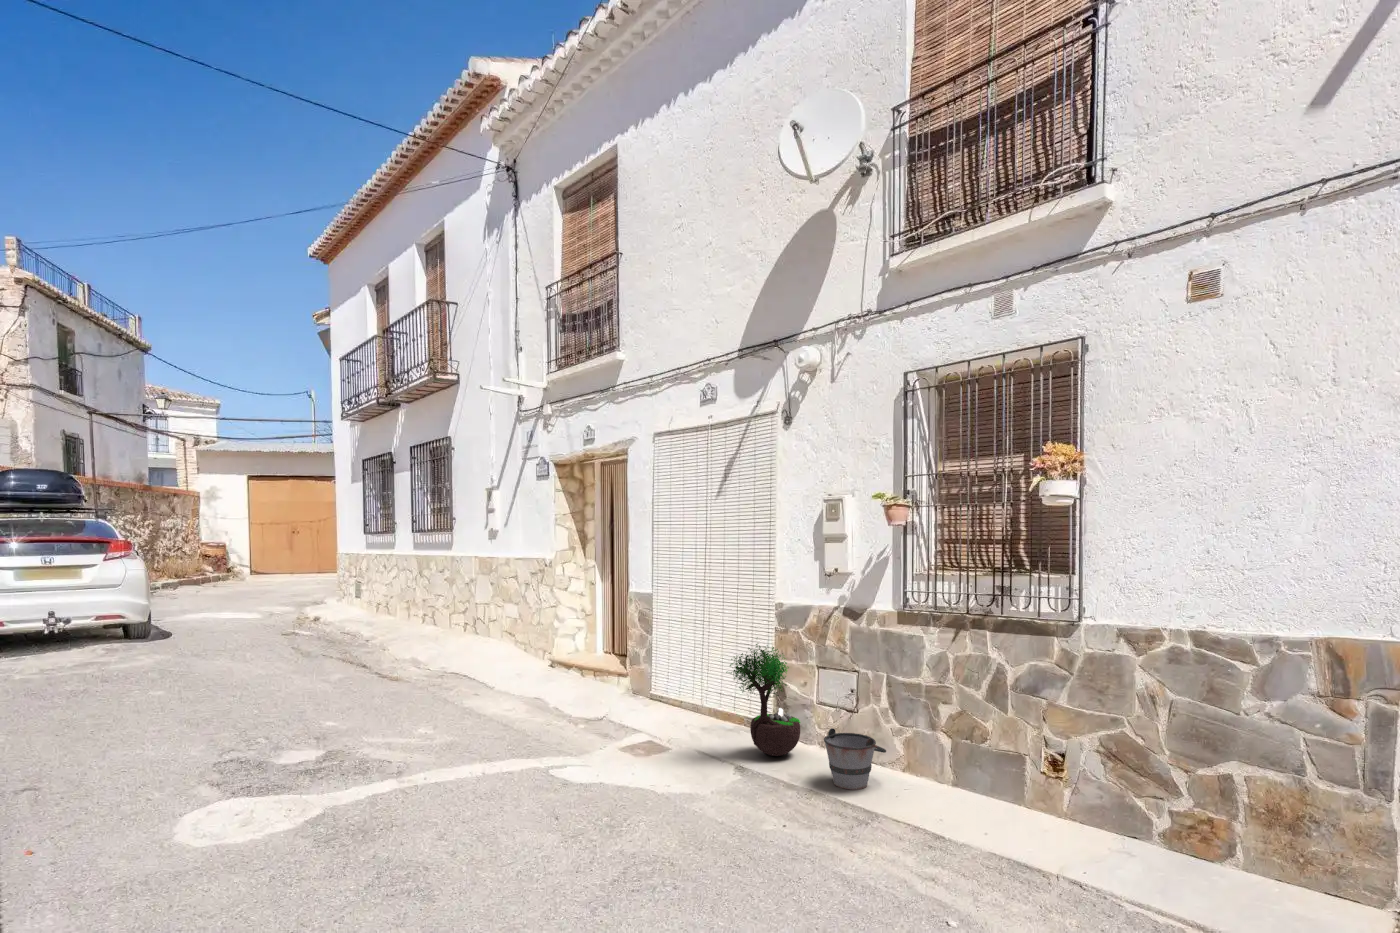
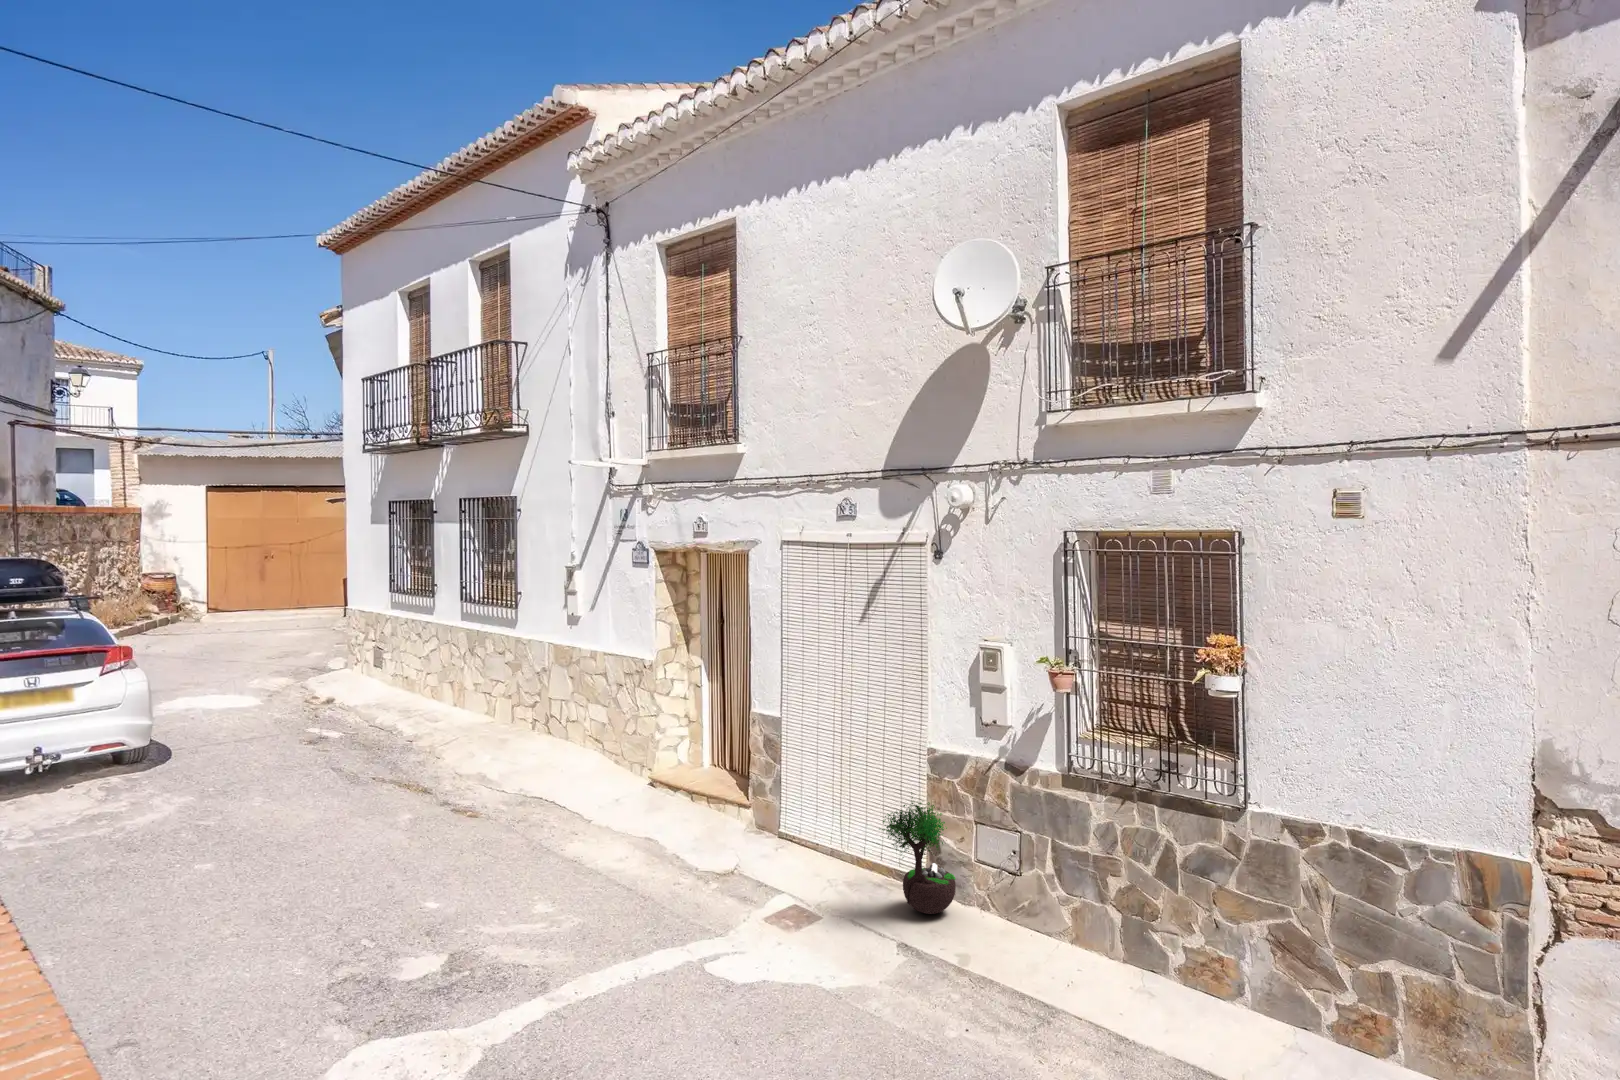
bucket: present [824,728,886,790] -> none [985,893,1049,958]

